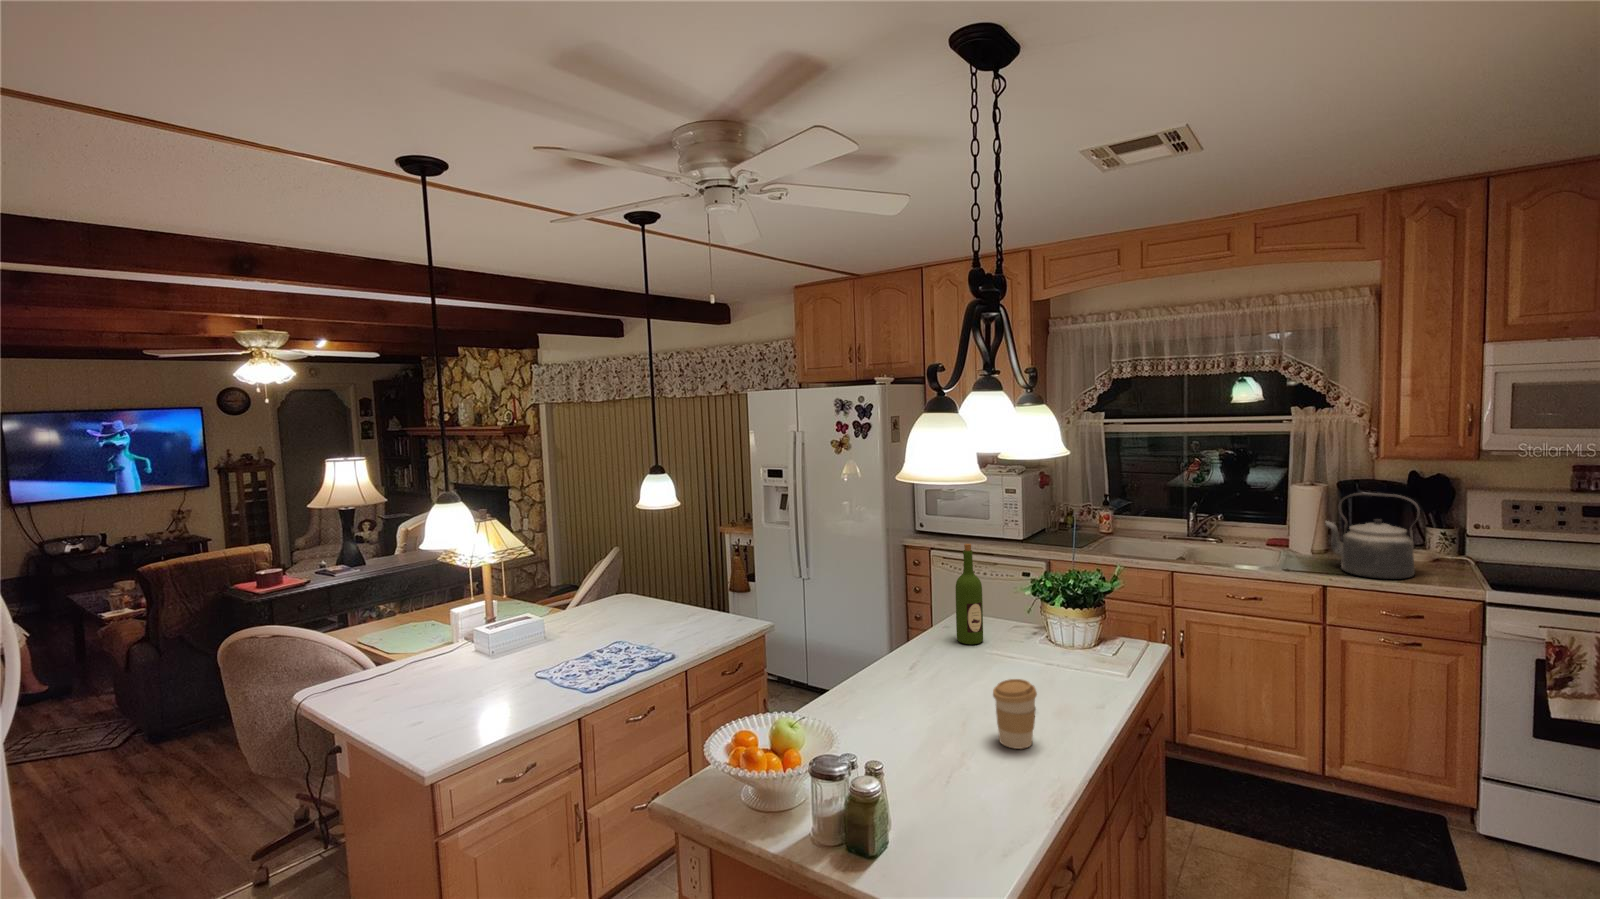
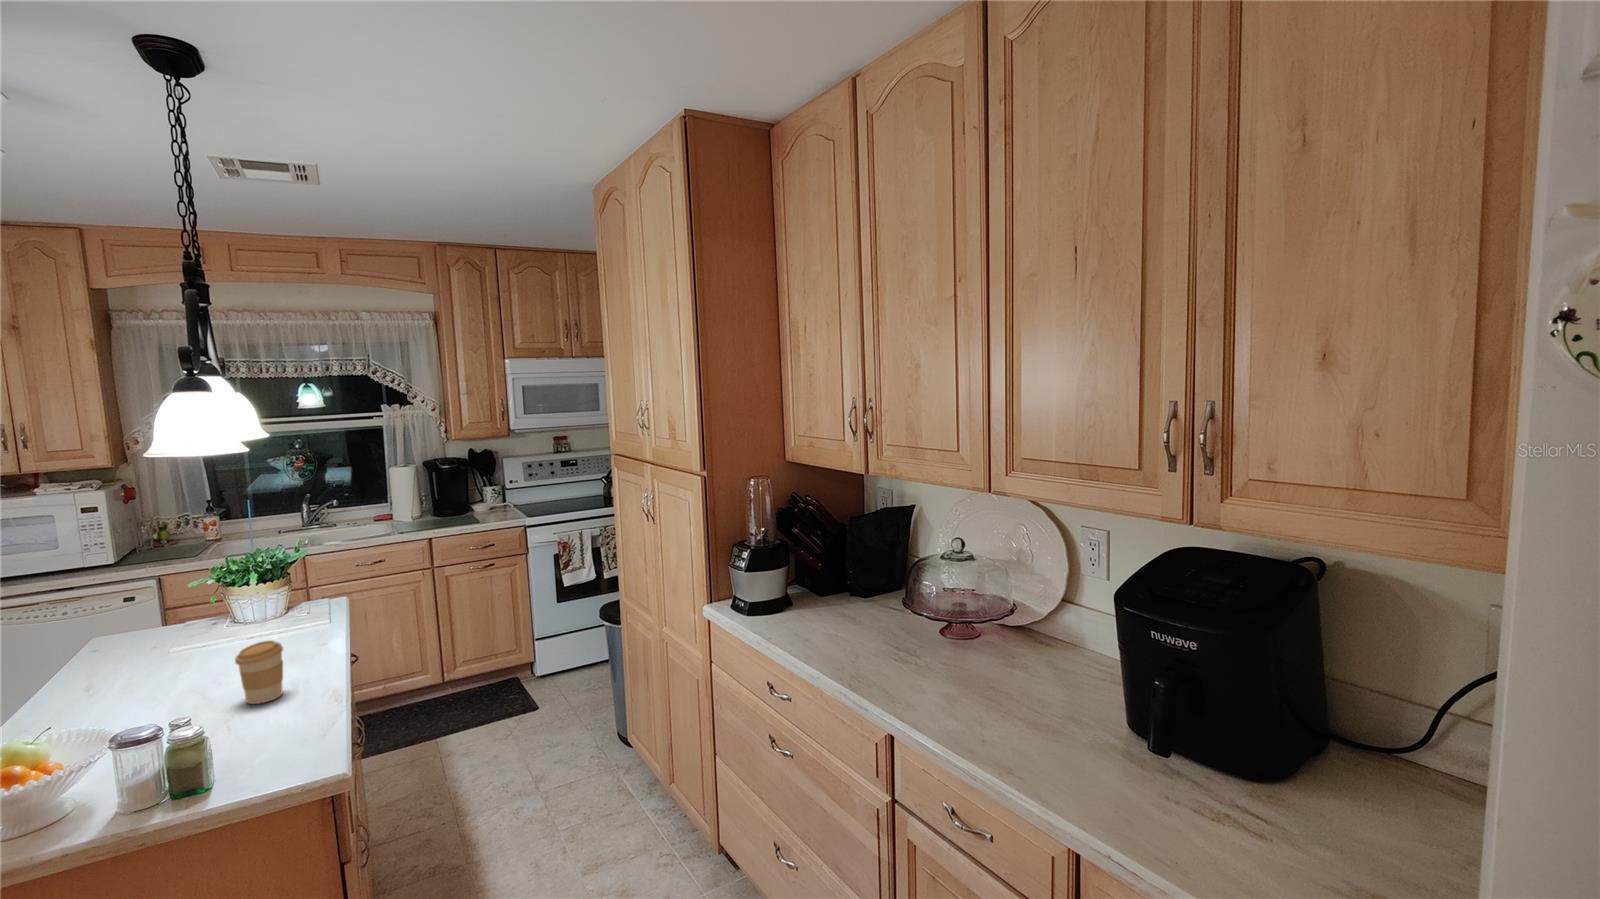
kettle: present [1325,493,1420,579] -> none [423,464,484,526]
wine bottle: present [955,544,983,644] -> none [104,553,150,663]

